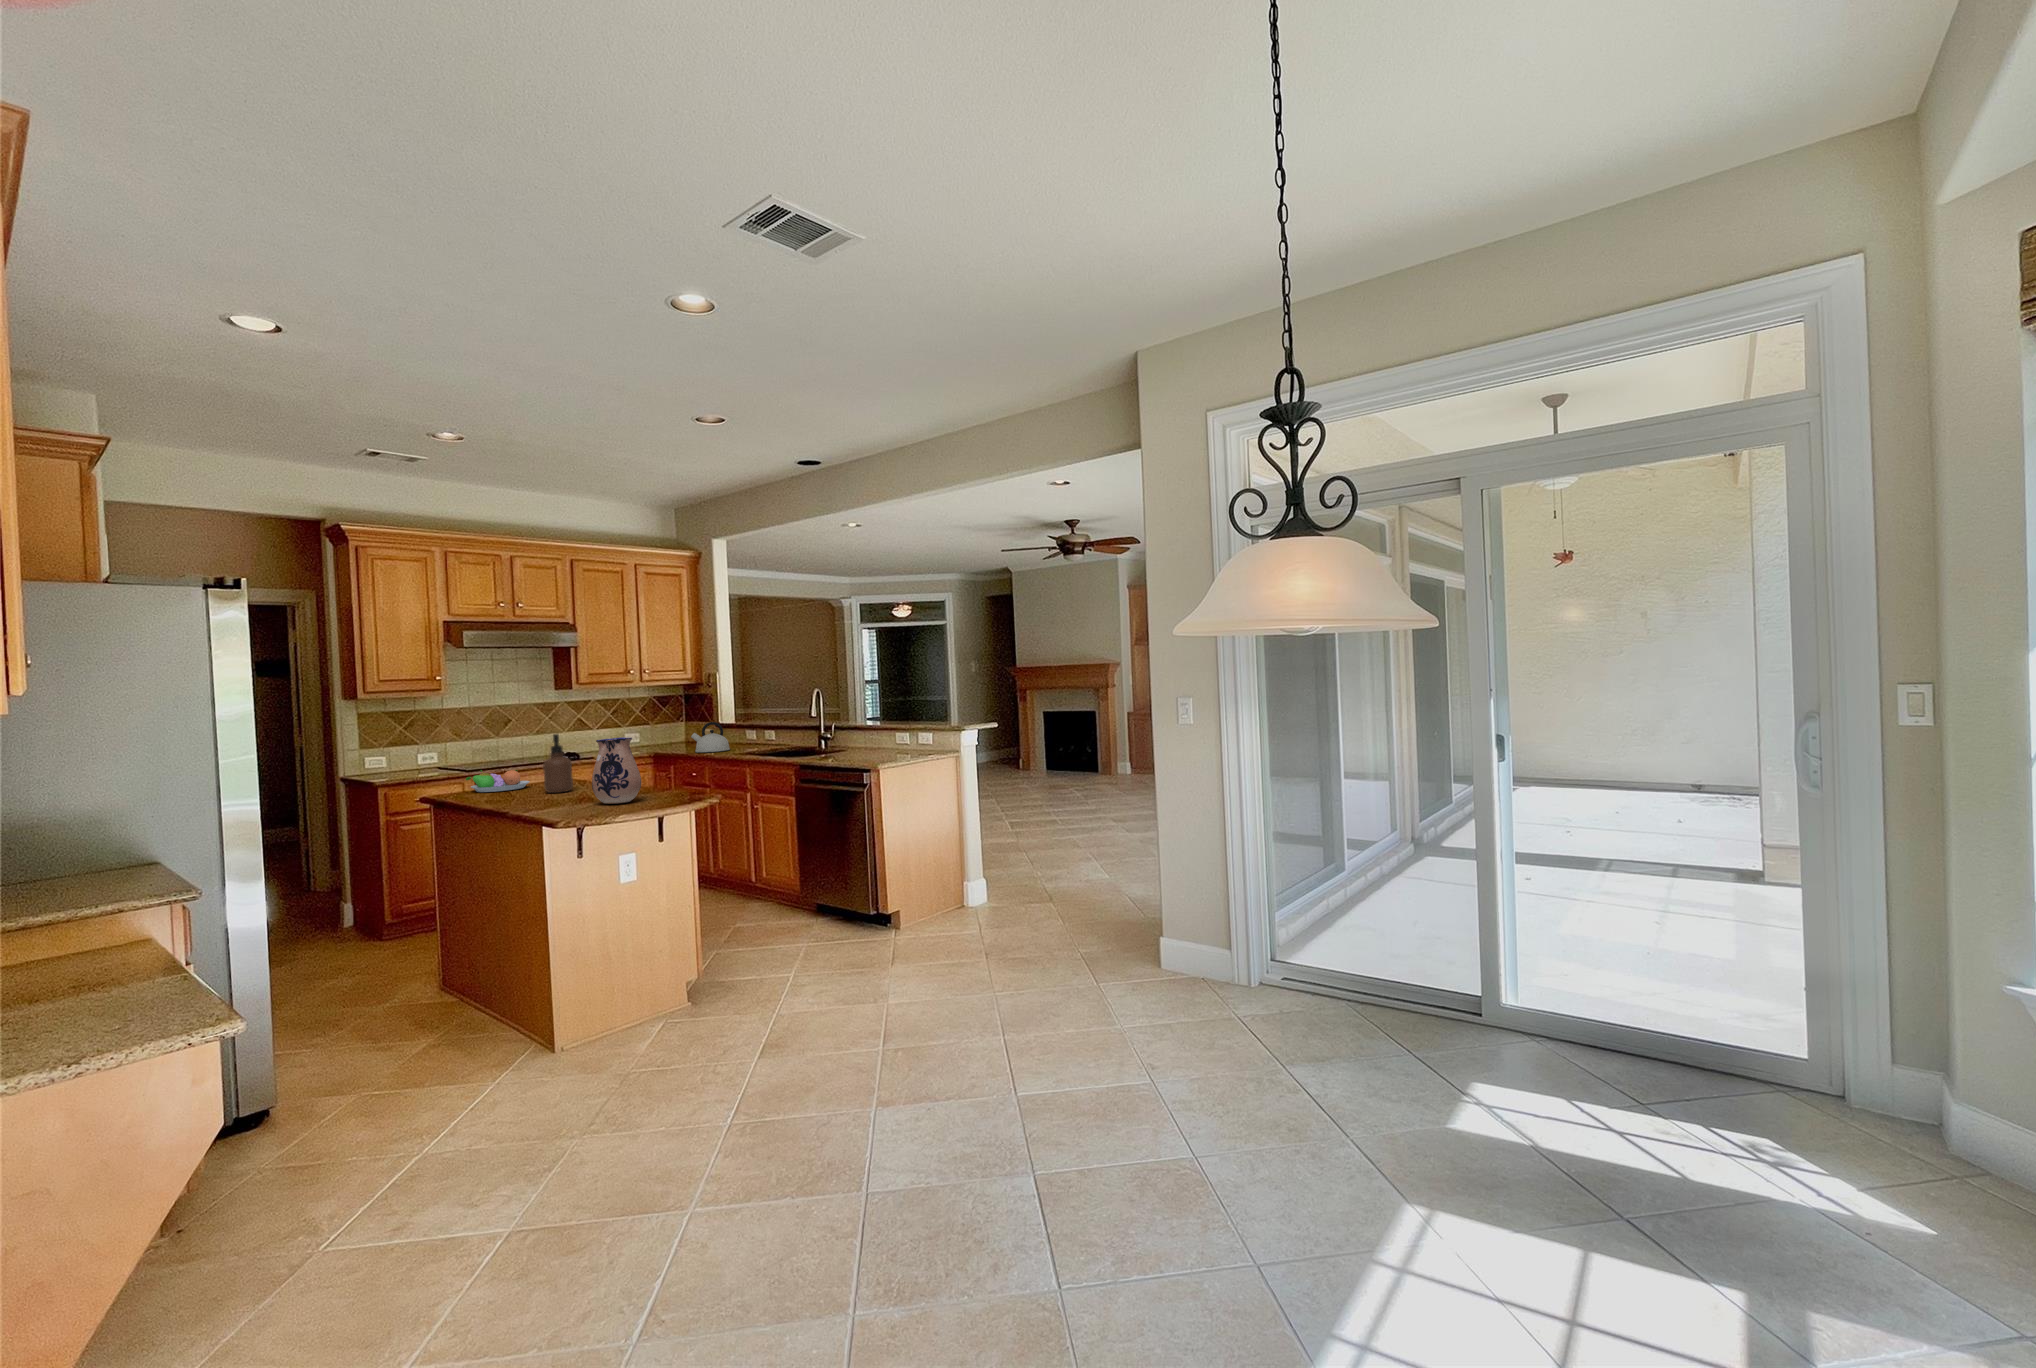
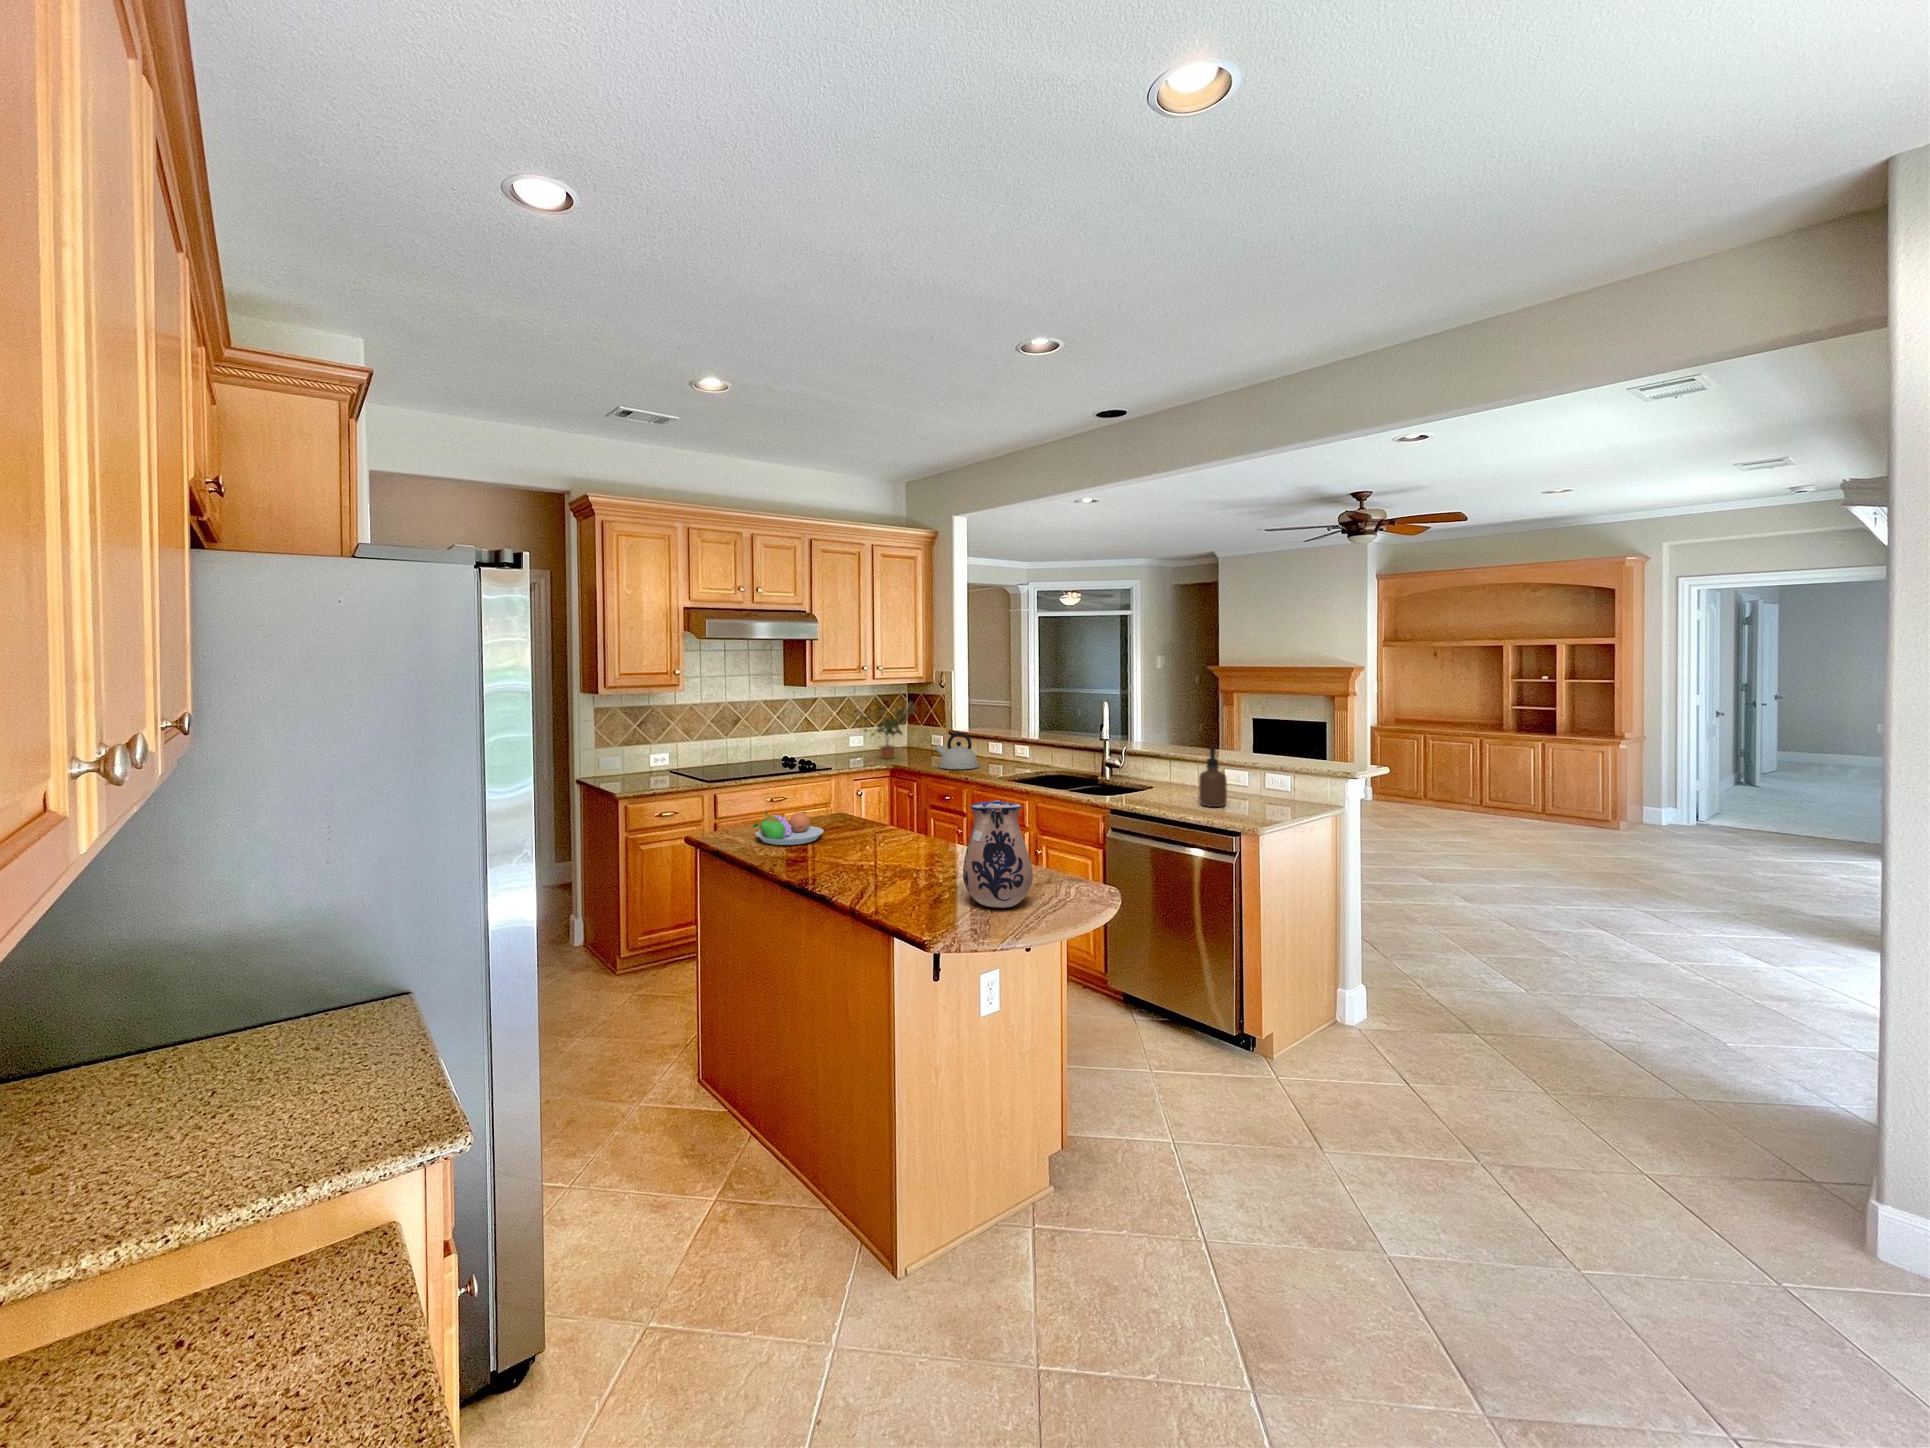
potted plant: none [624,696,684,750] -> present [854,696,915,759]
soap dispenser: present [543,734,573,793] -> present [1199,746,1227,807]

